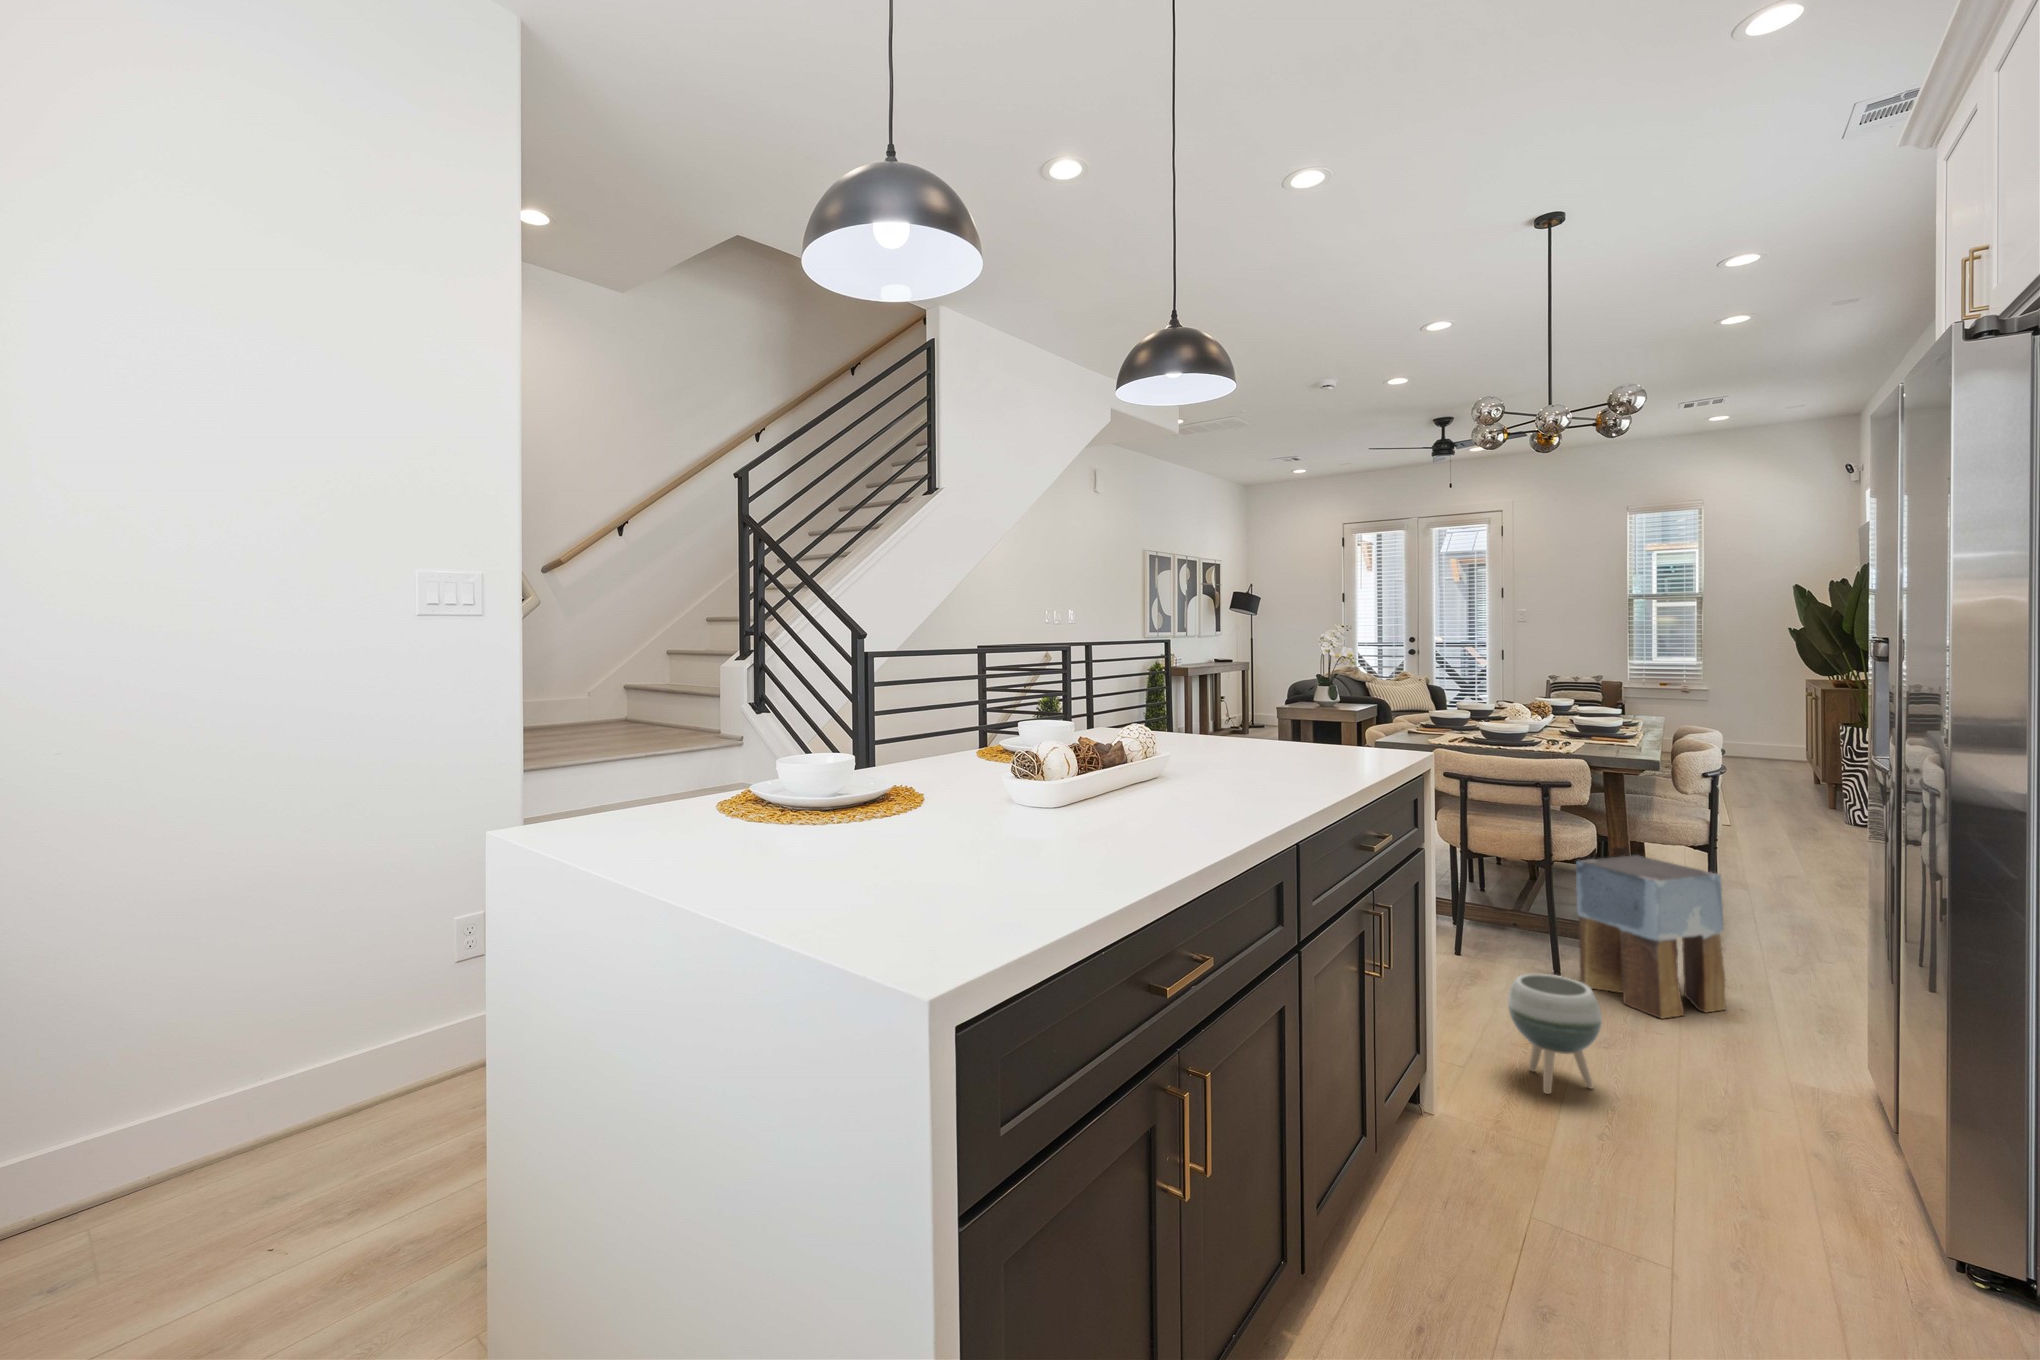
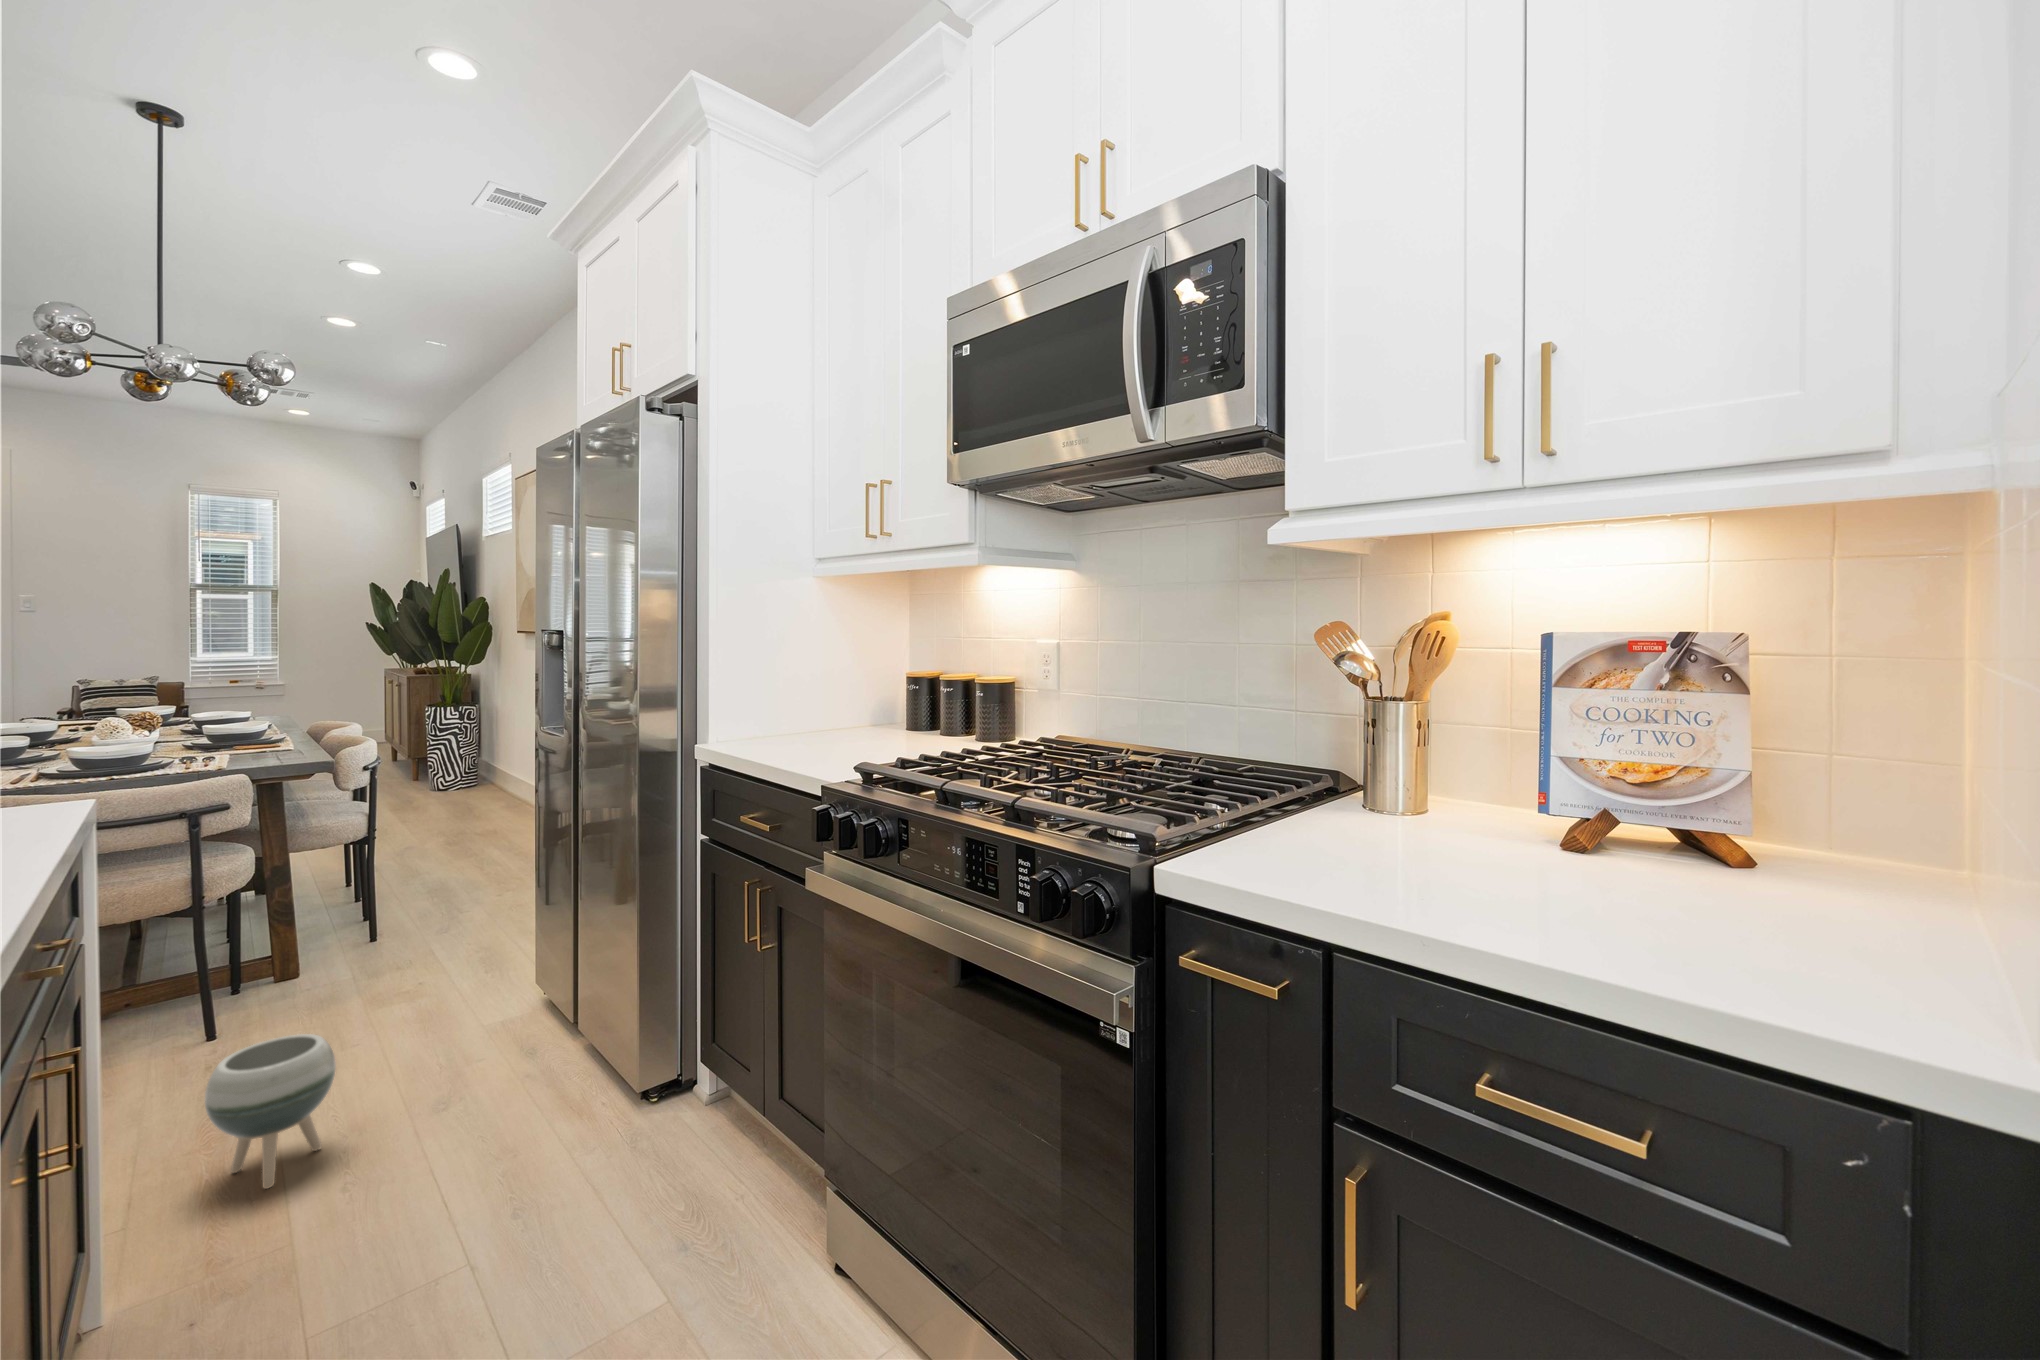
stool: present [1576,855,1726,1019] -> none [247,866,414,1041]

